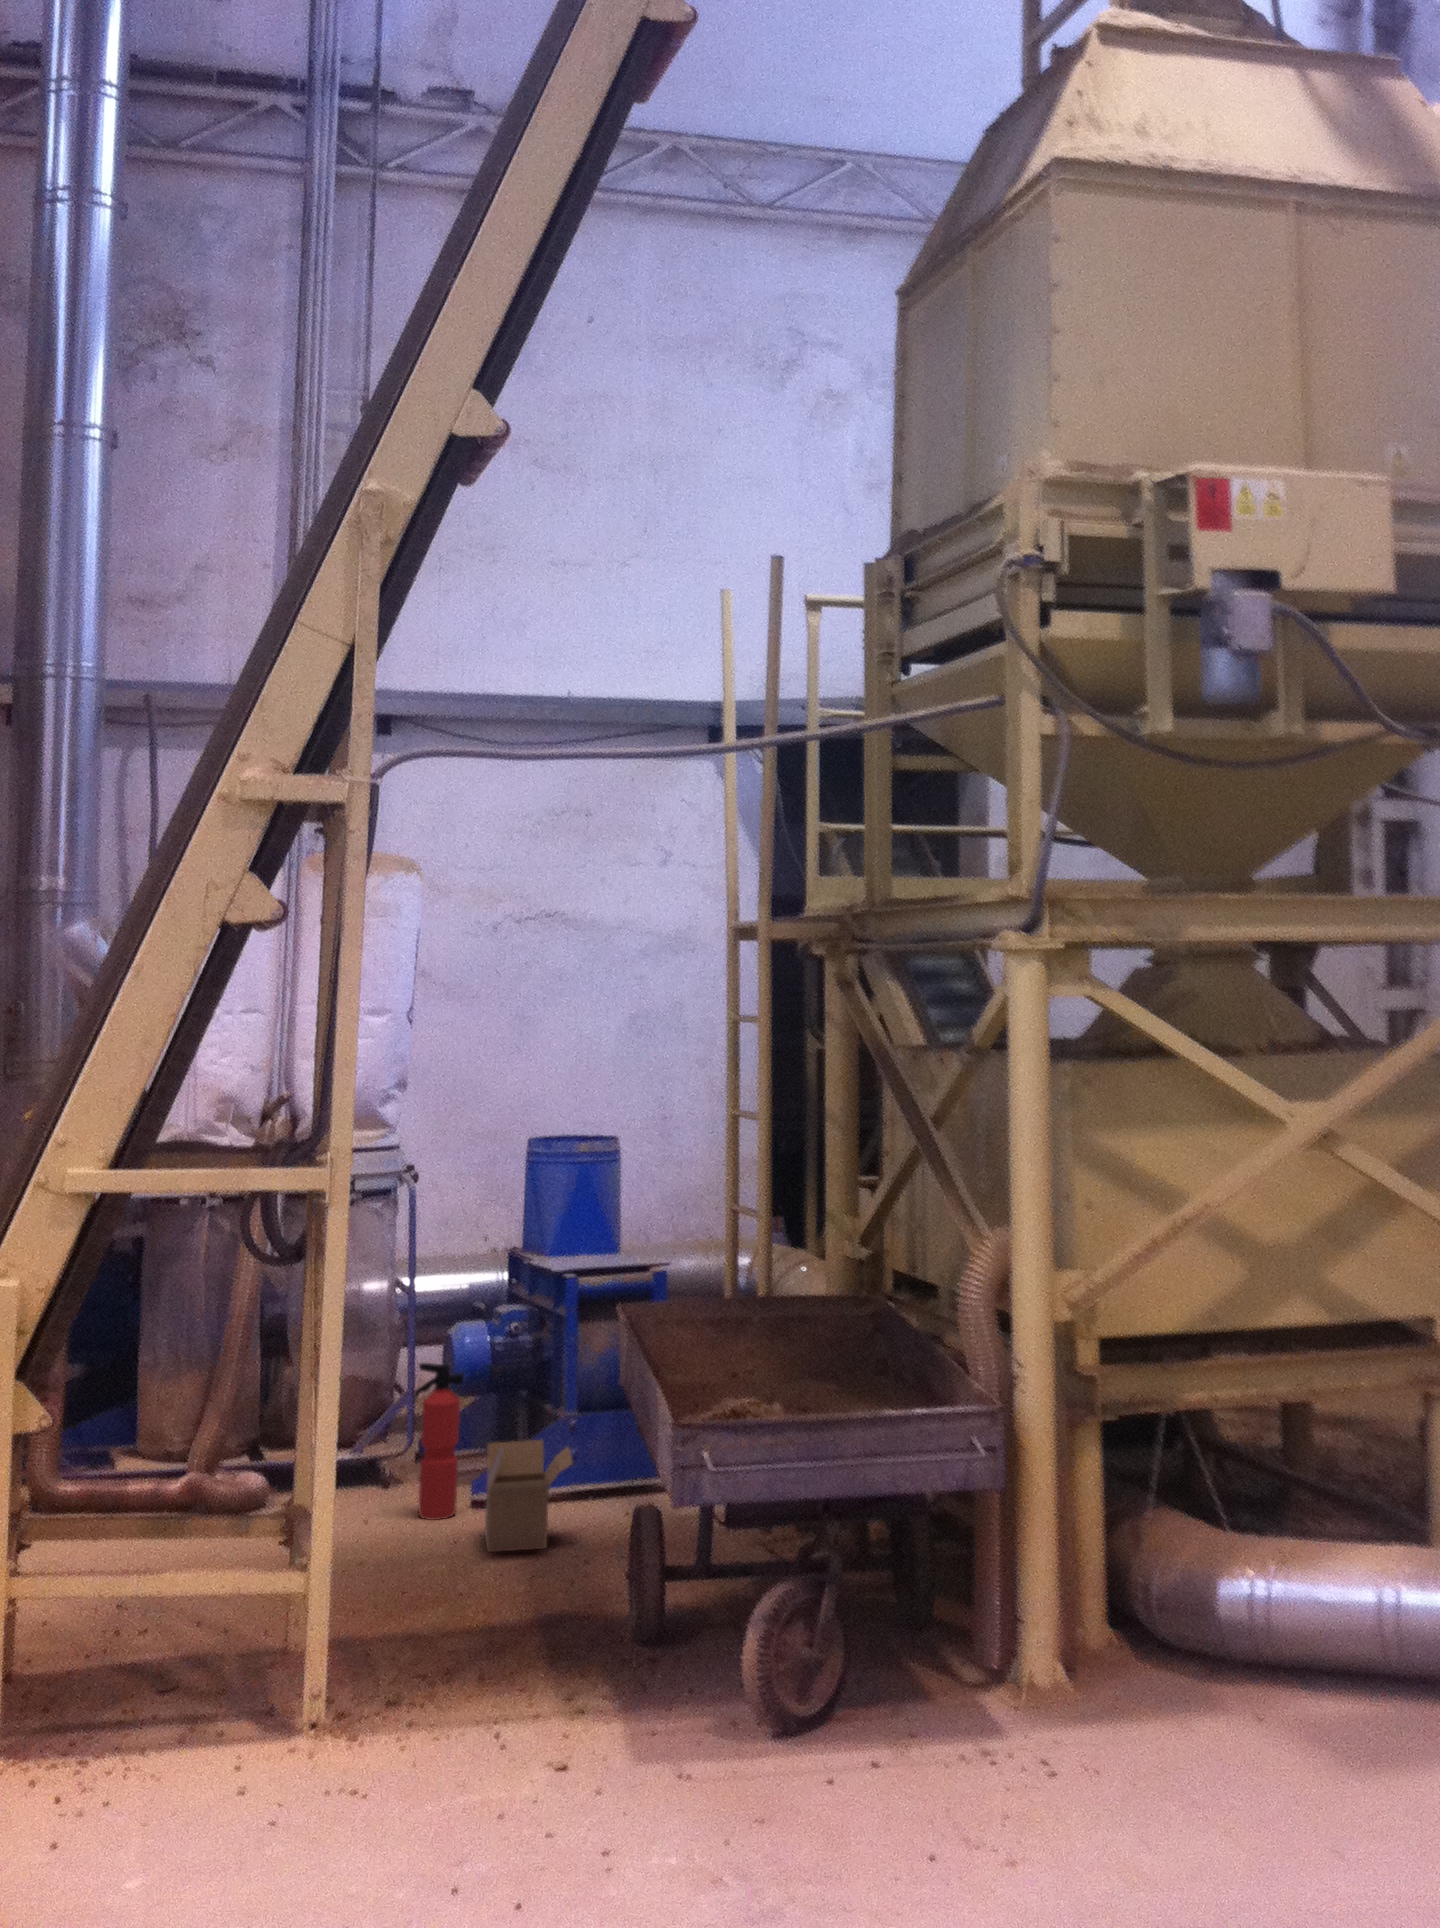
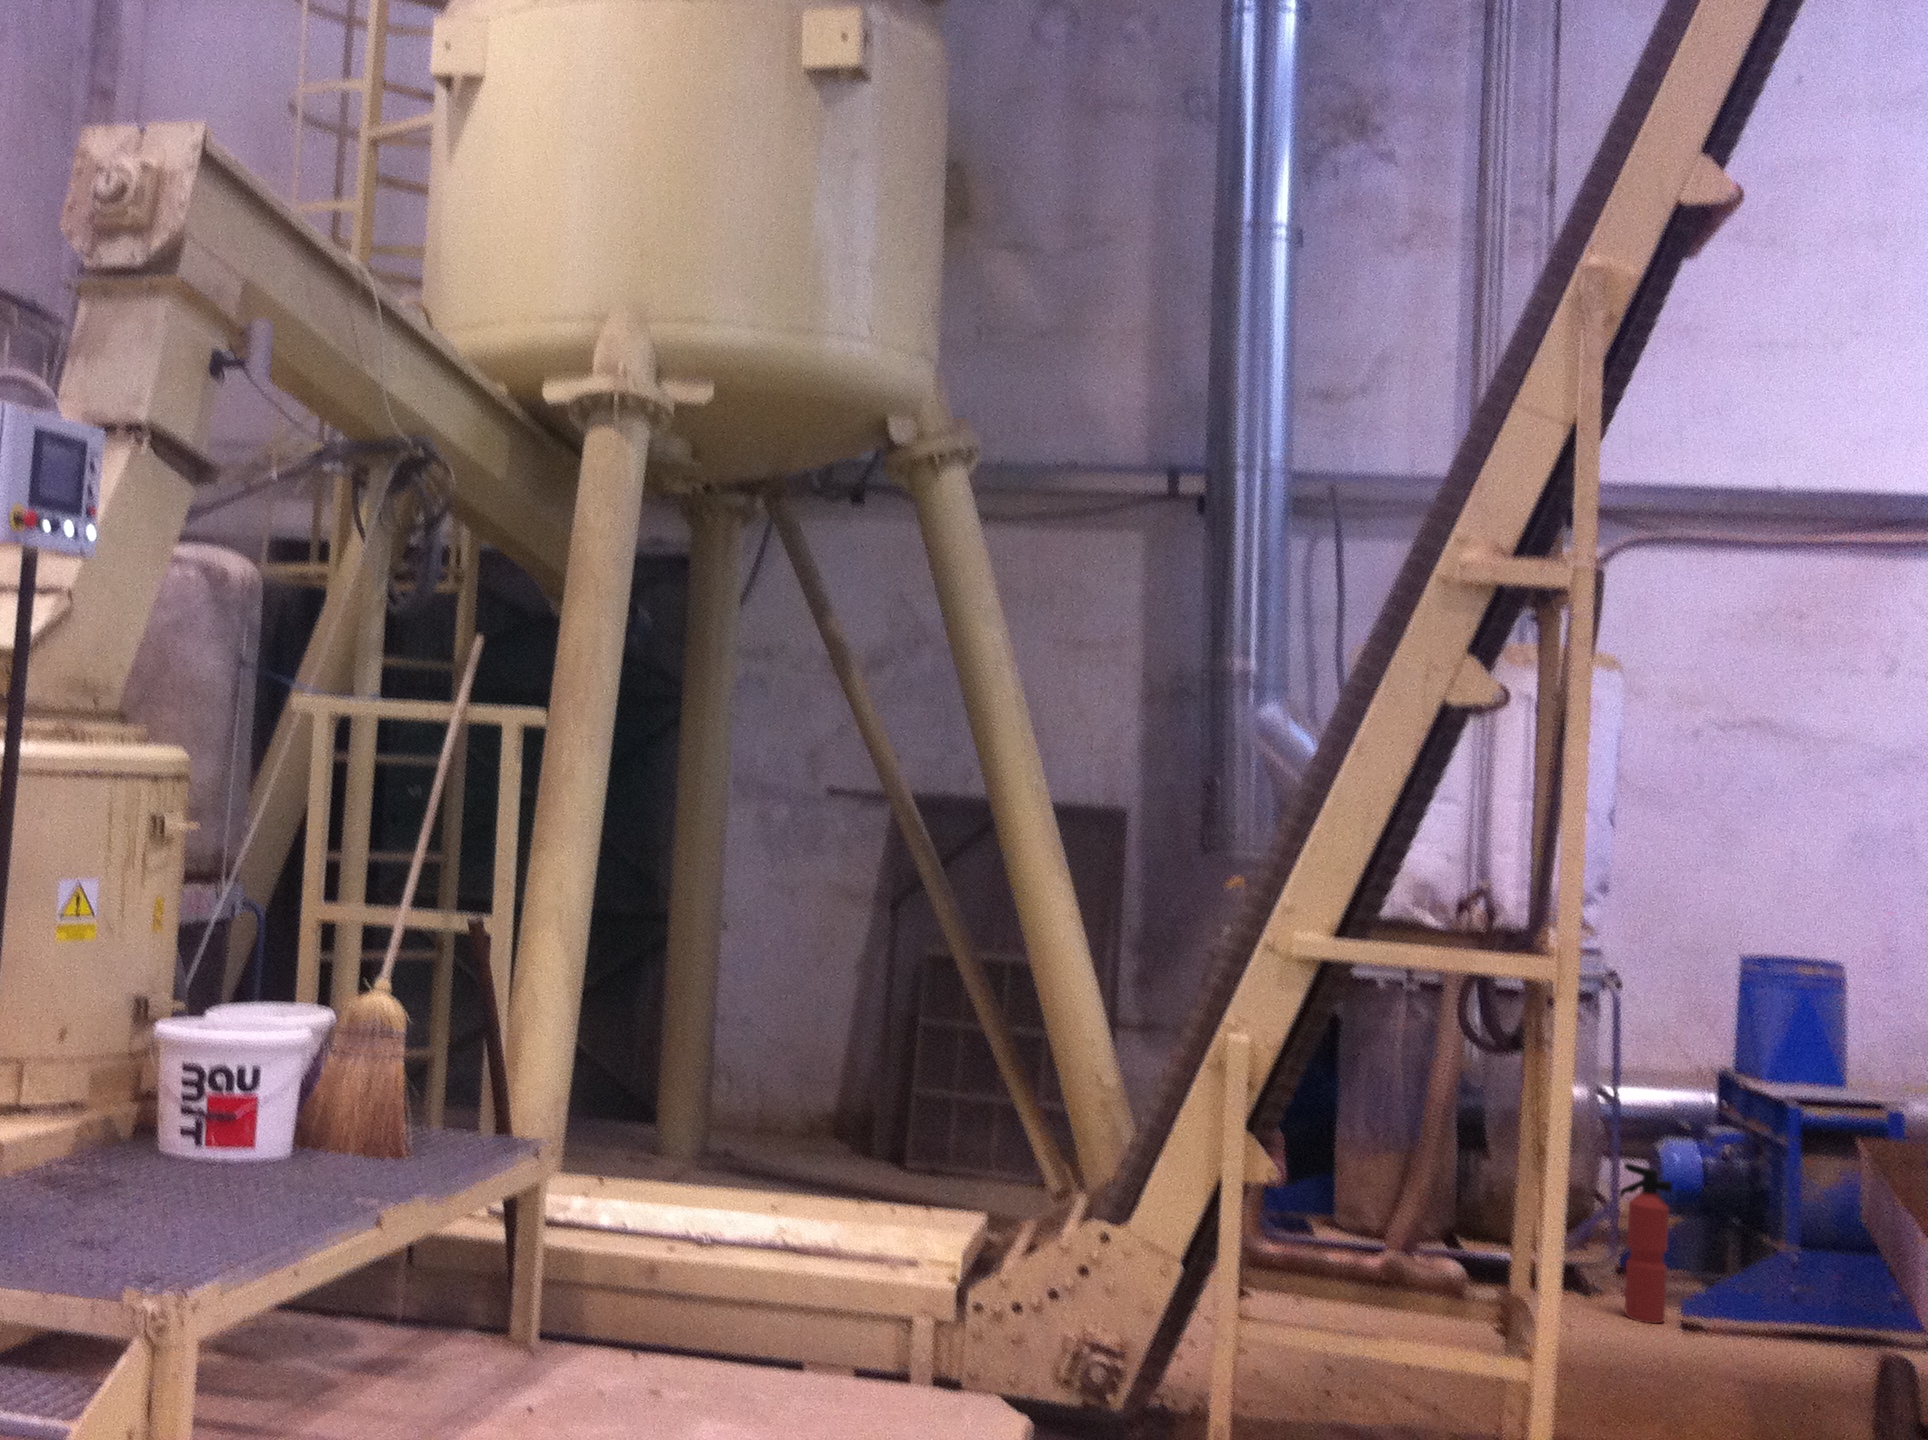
cardboard box: present [485,1439,573,1552] -> none [1698,1254,1798,1372]

